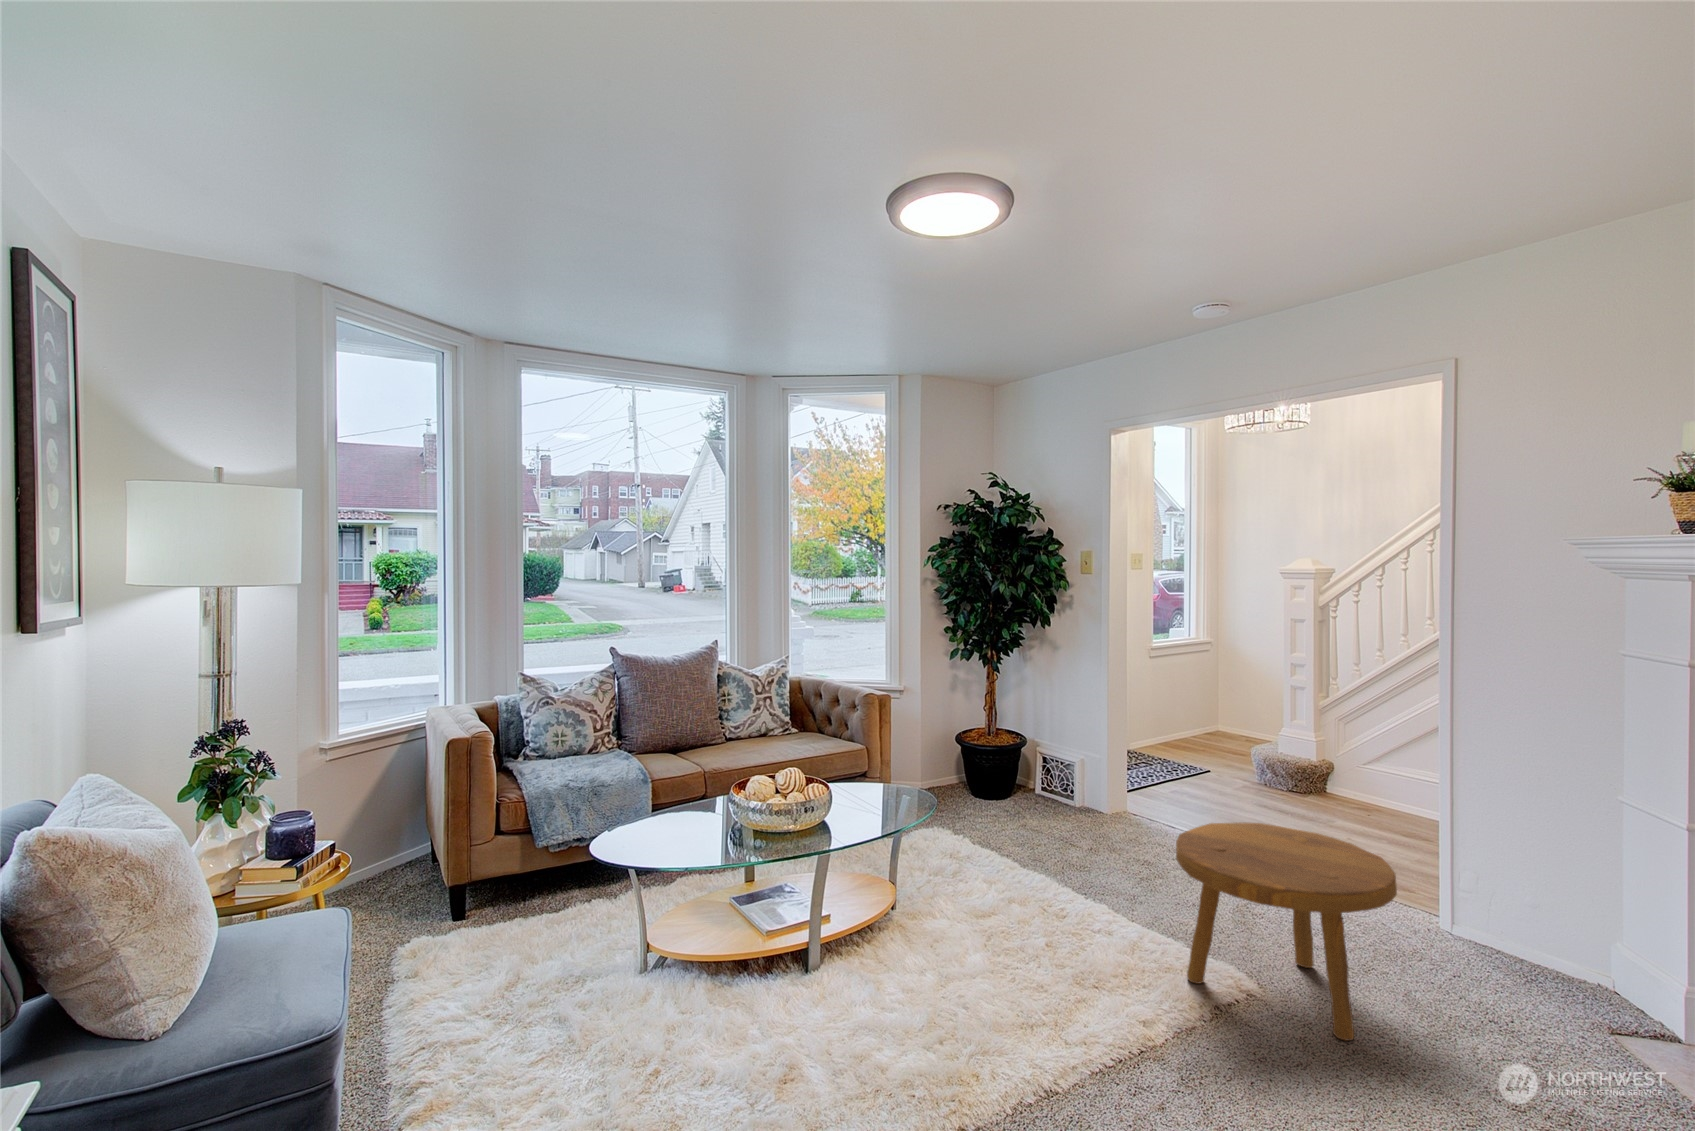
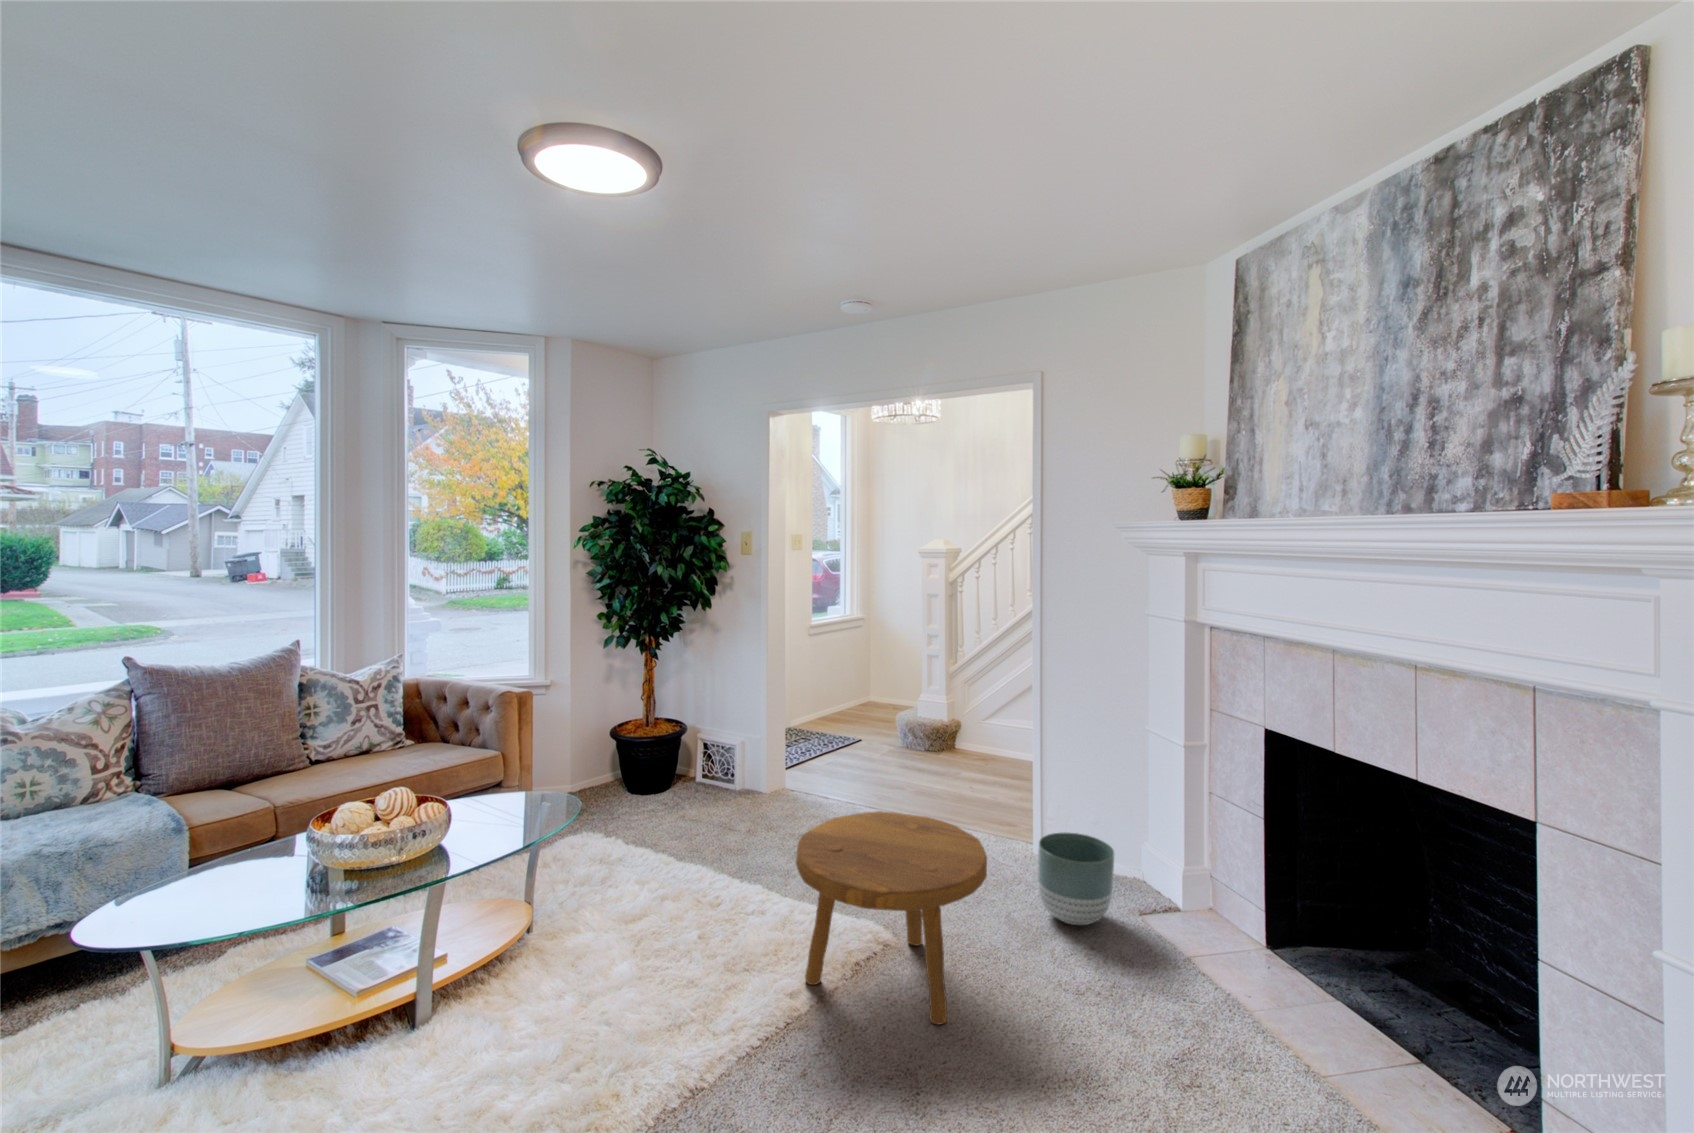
planter: none [1455,873,1561,980] -> present [1038,833,1114,925]

